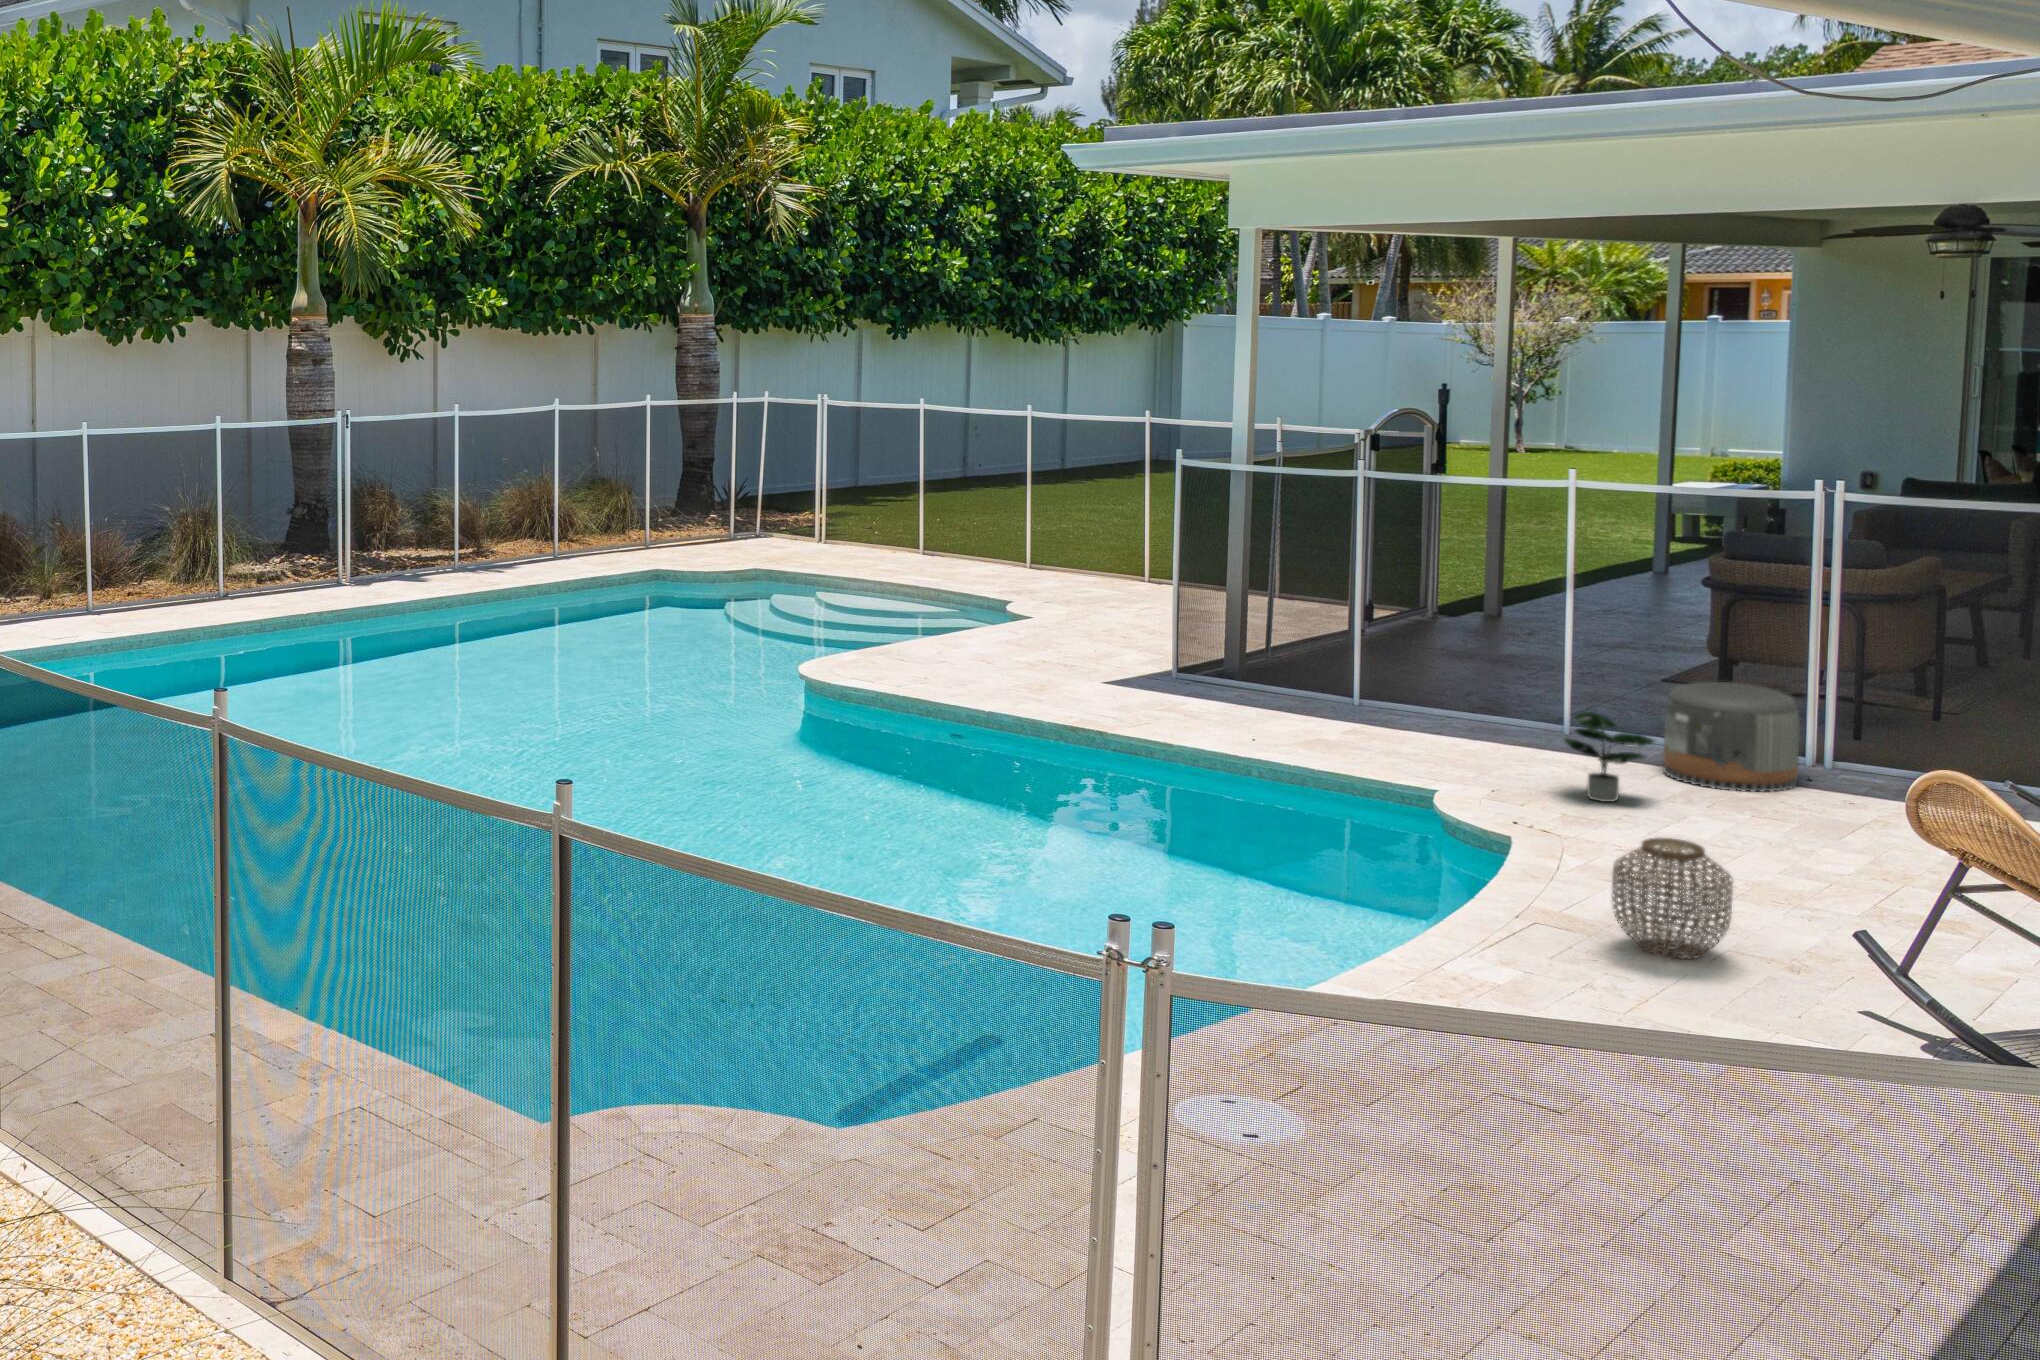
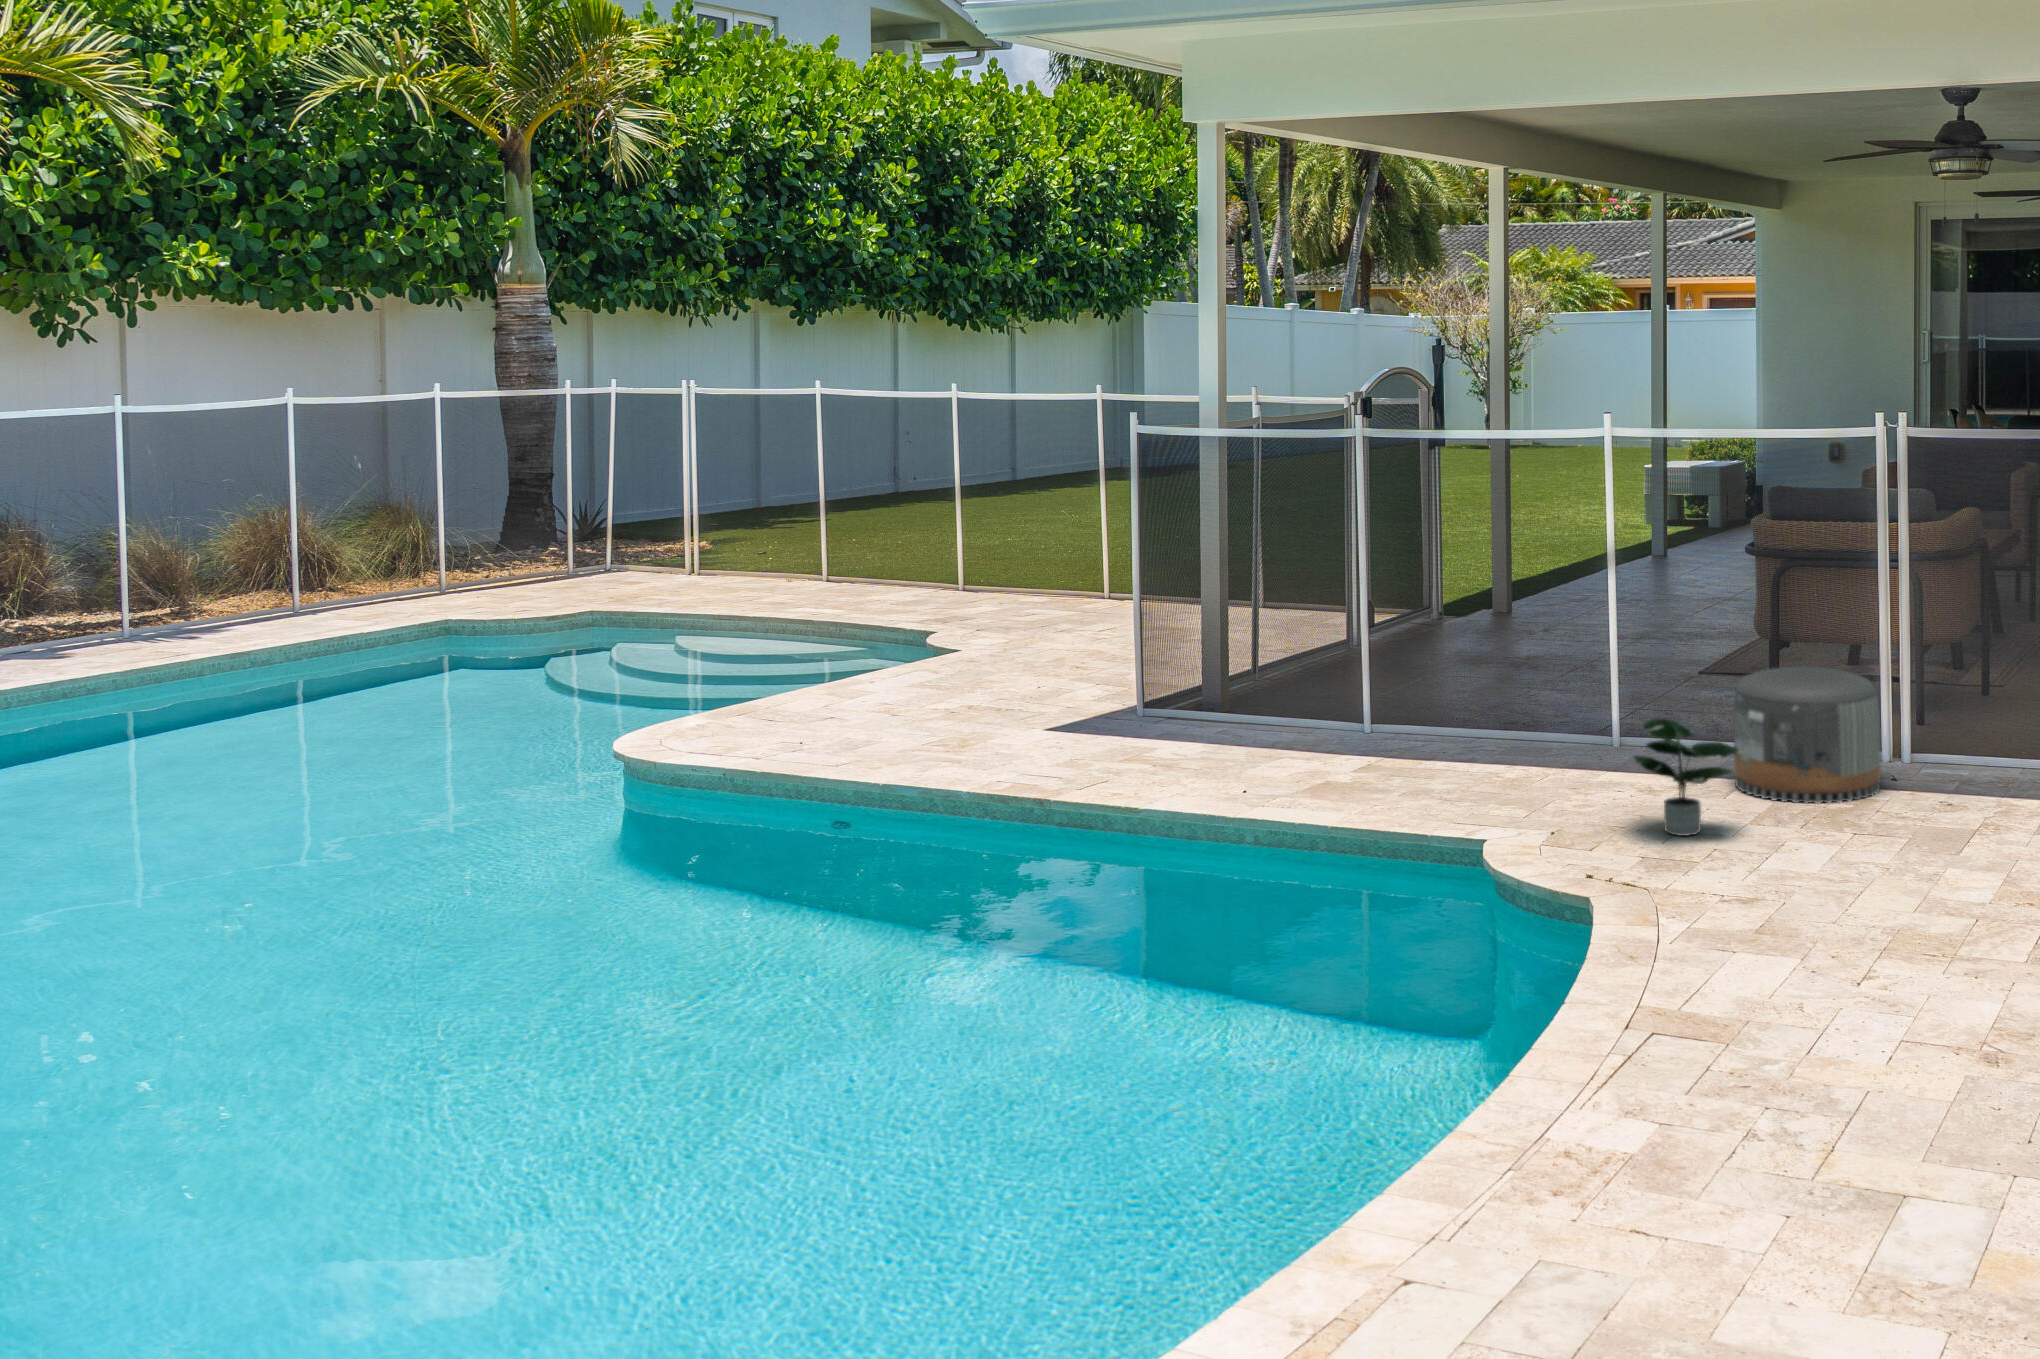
woven basket: present [1612,838,1732,959] -> none [1764,893,1919,1073]

